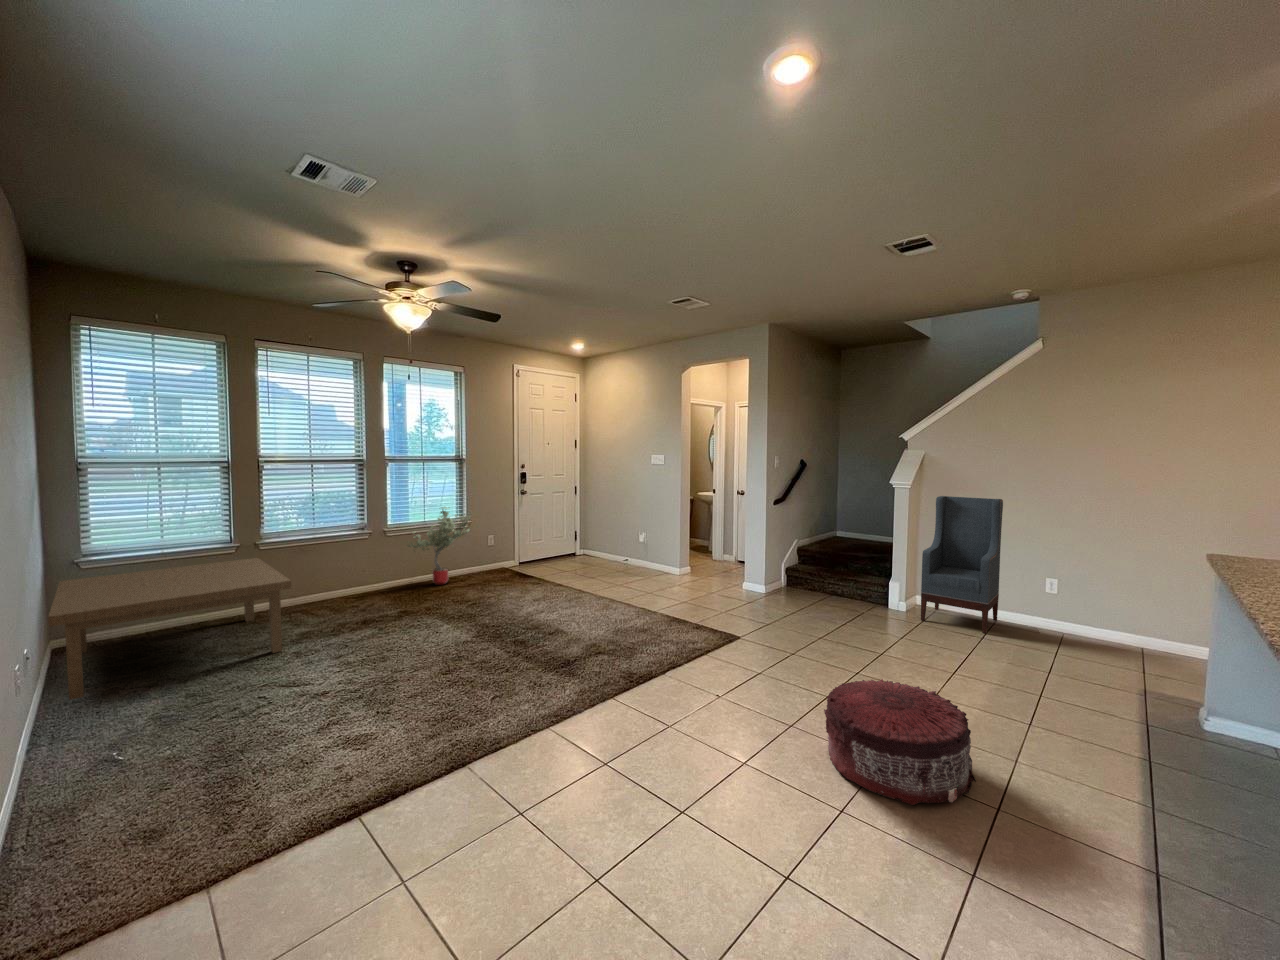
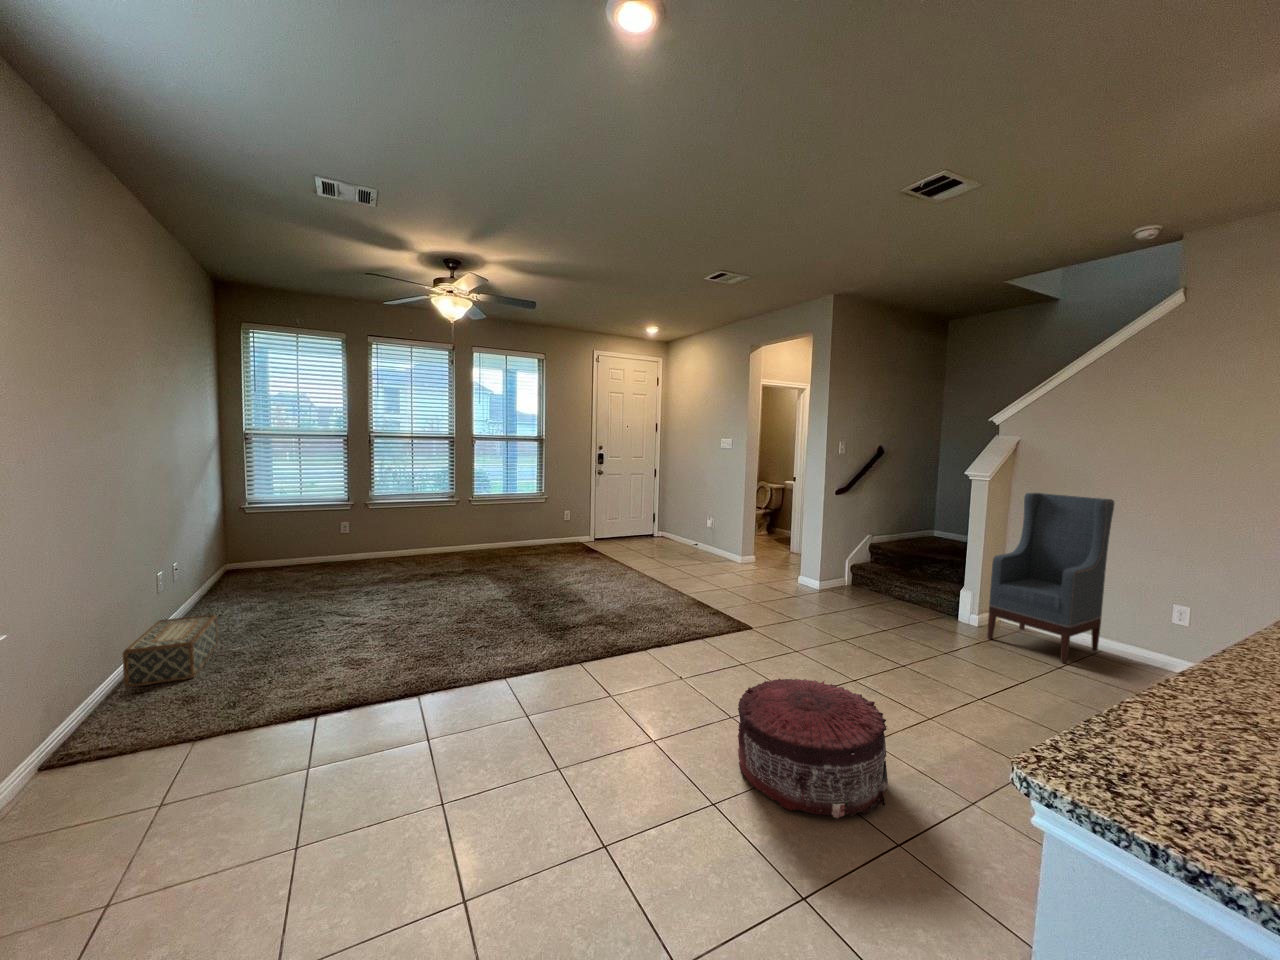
potted tree: present [407,507,470,585] -> none [485,481,544,552]
coffee table: present [48,558,291,700] -> none [197,515,366,605]
woven basket: none [12,713,128,843] -> present [123,615,218,688]

